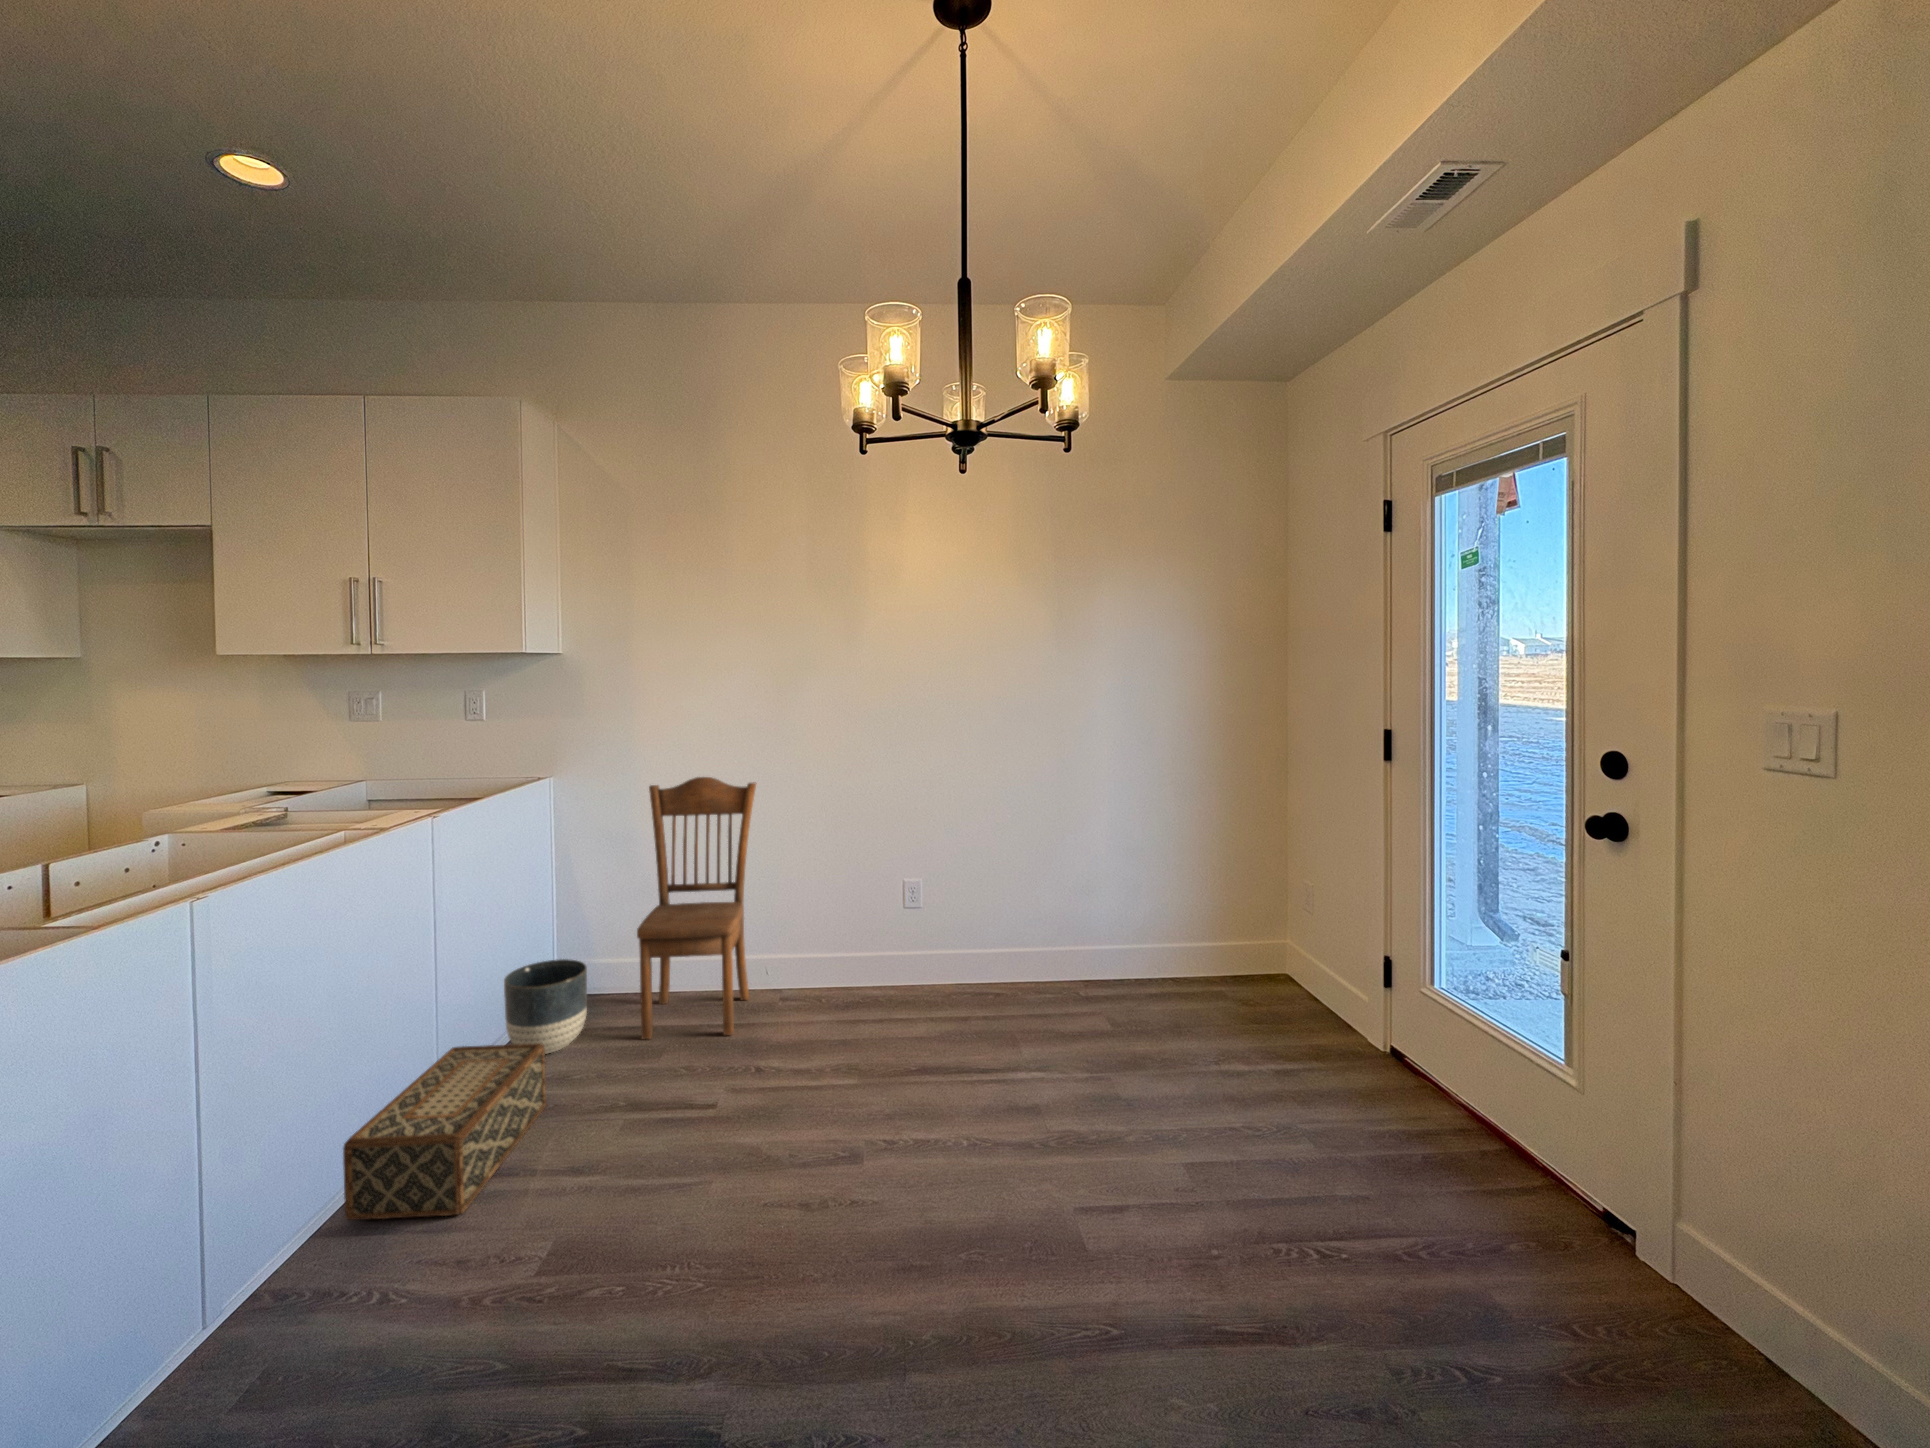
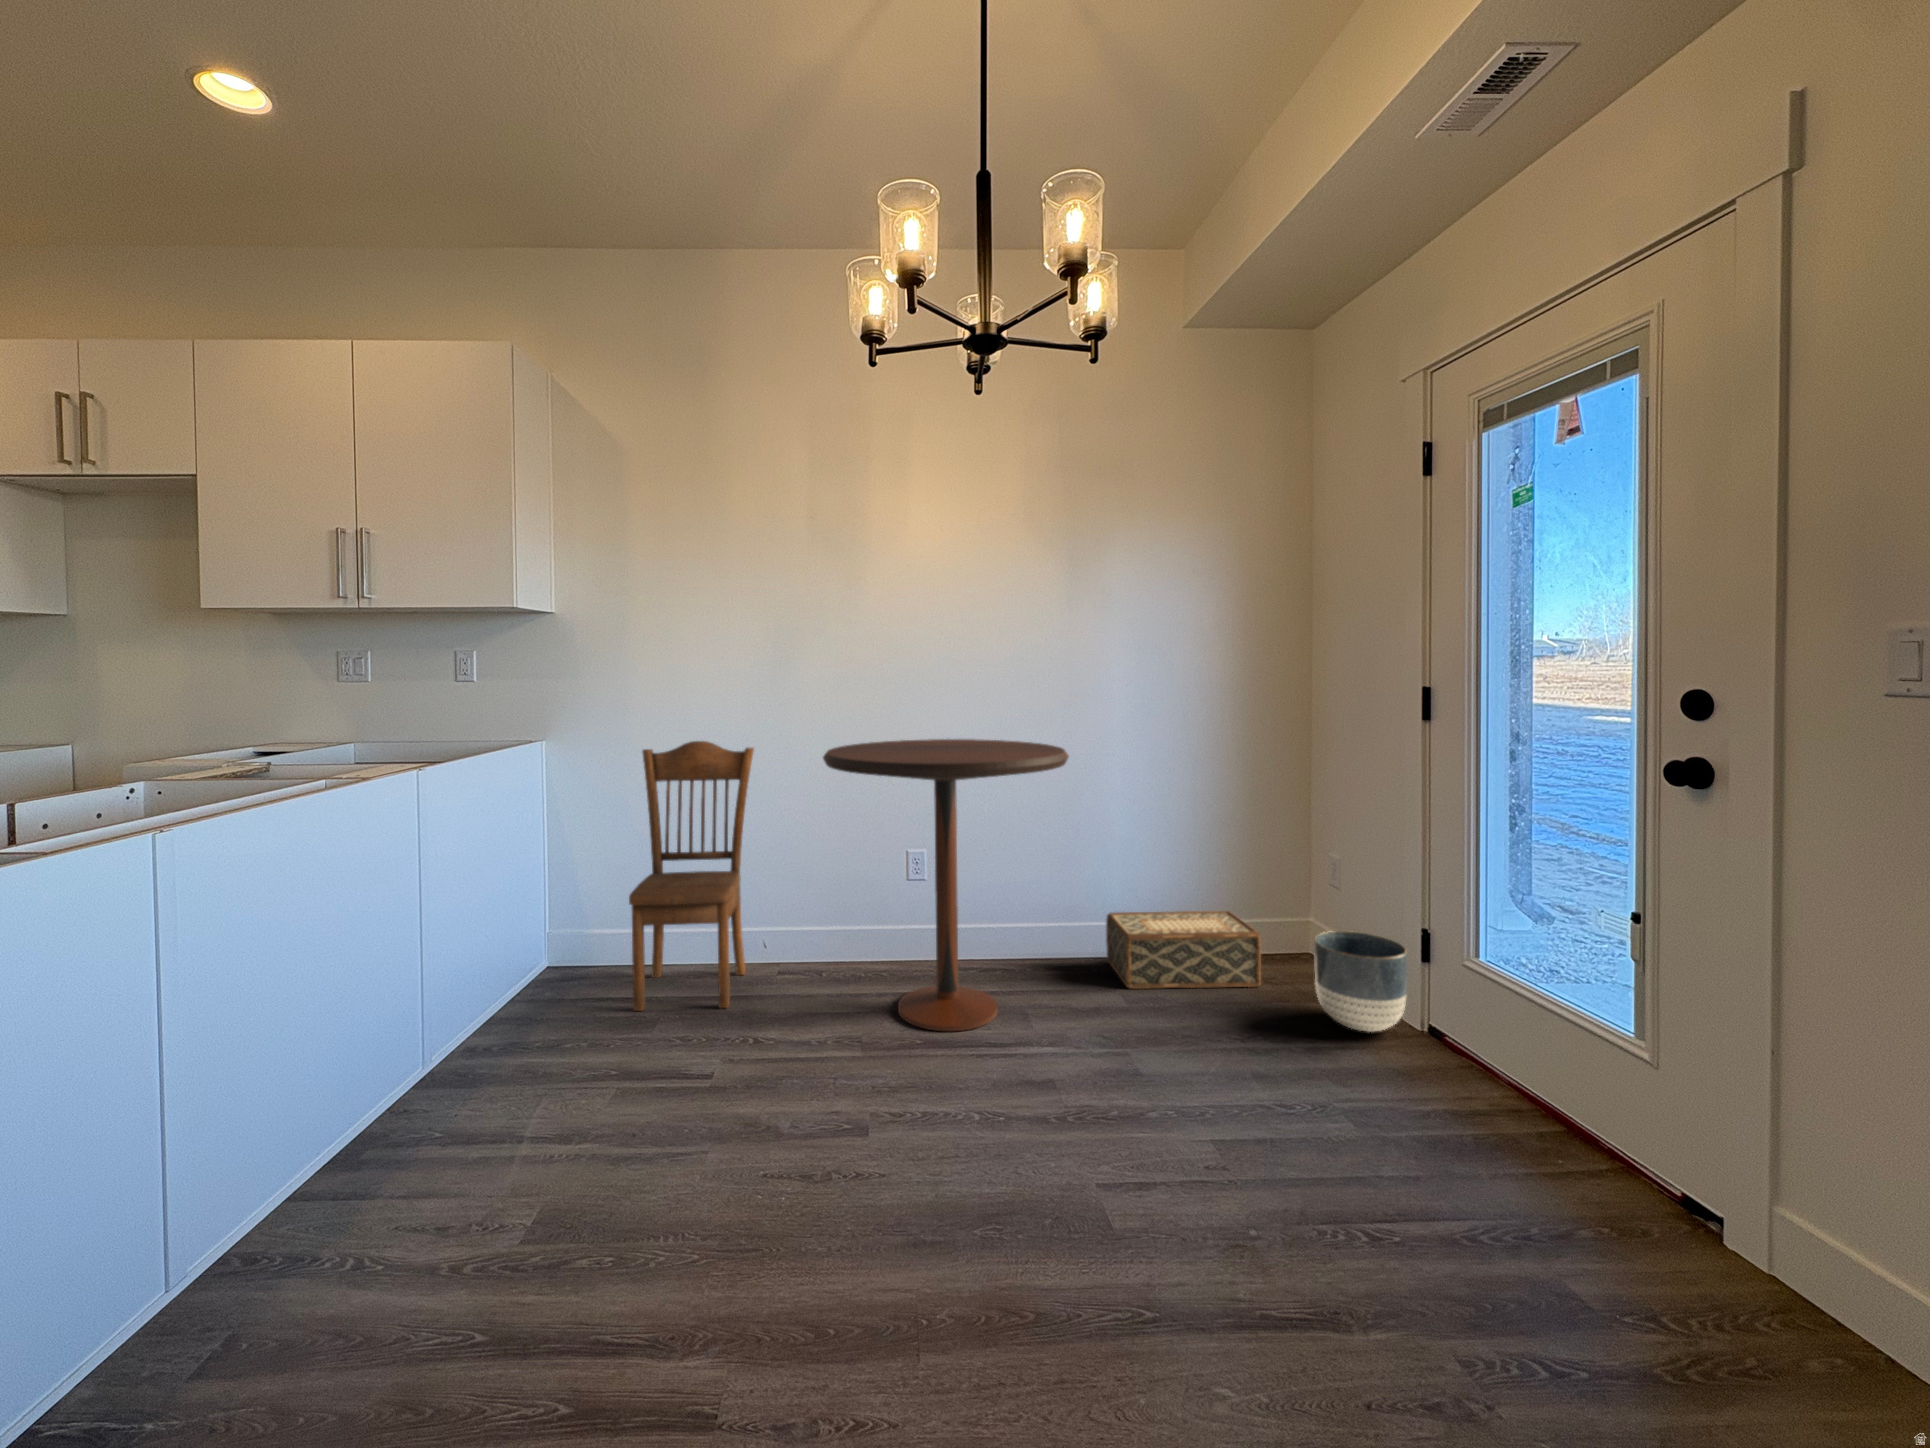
pedestal table: none [821,774,1054,1056] -> present [823,739,1069,1031]
planter: present [504,959,587,1054] -> present [1314,931,1407,1032]
woven basket: present [343,1043,546,1220] -> present [1106,911,1261,989]

